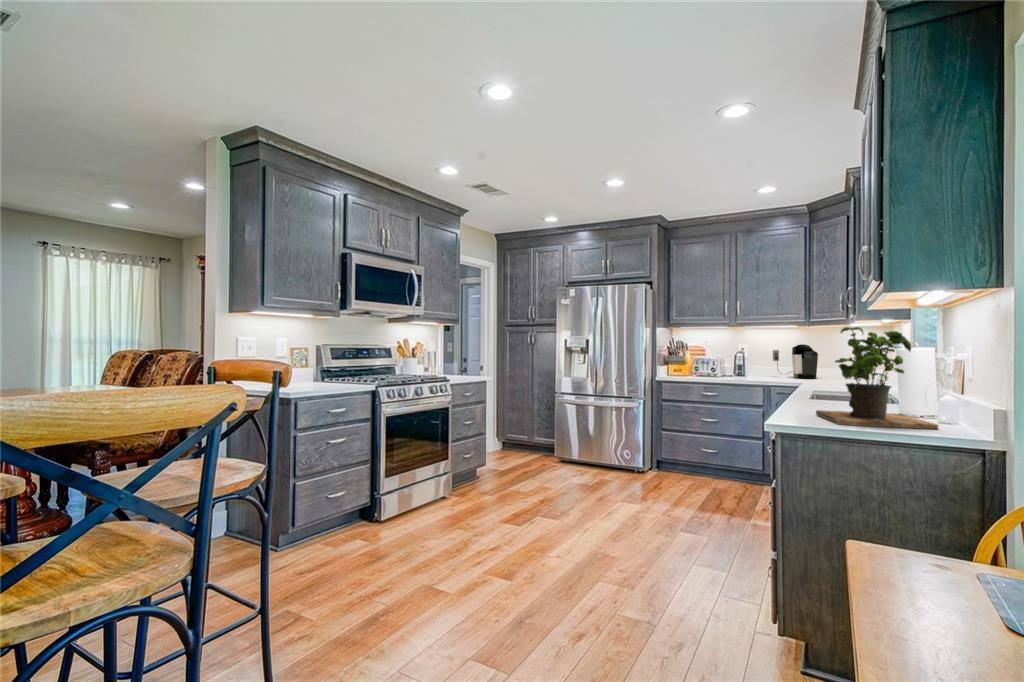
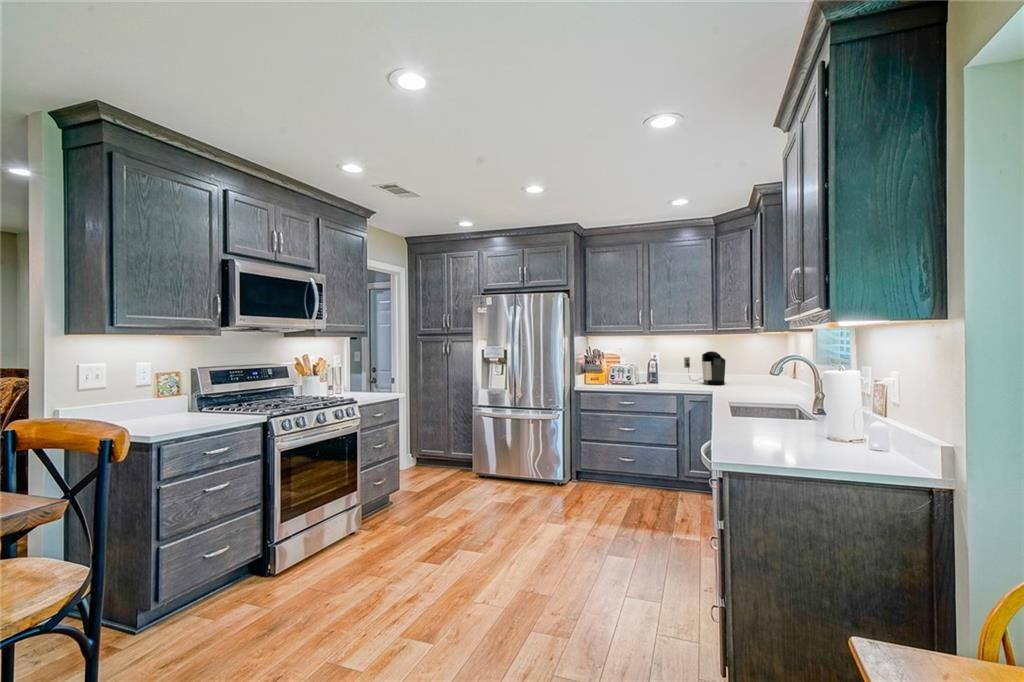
potted plant: present [816,327,938,429] -> none [758,353,889,463]

